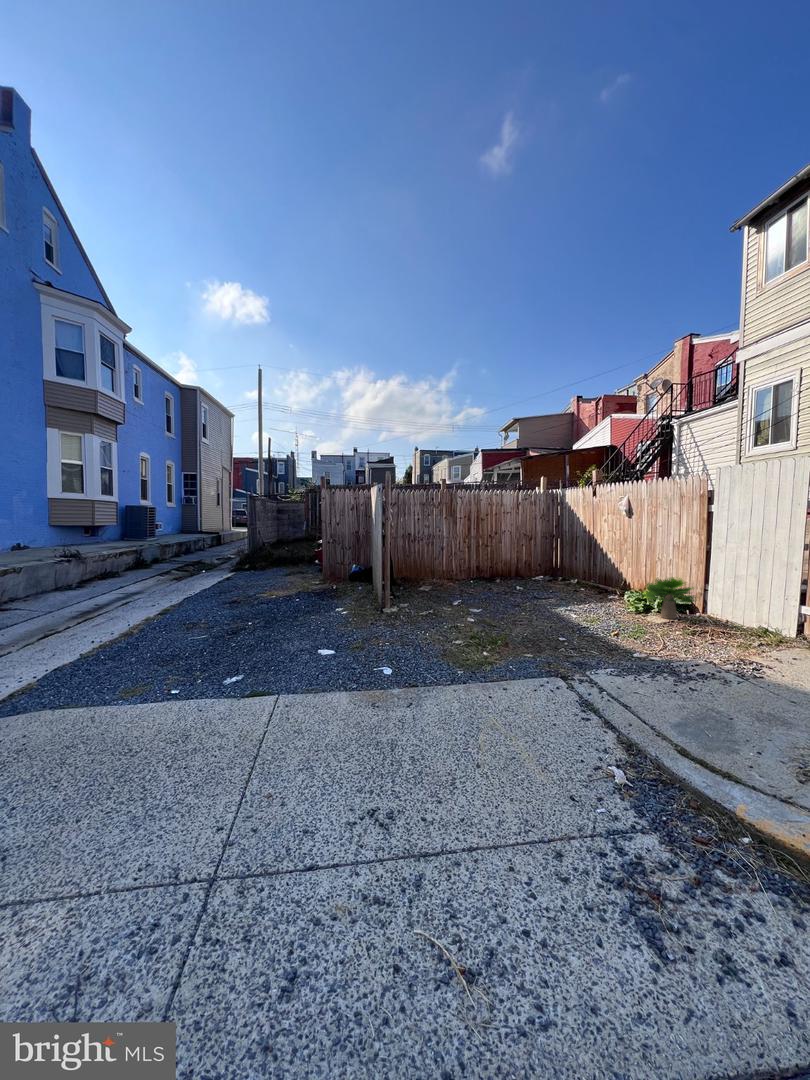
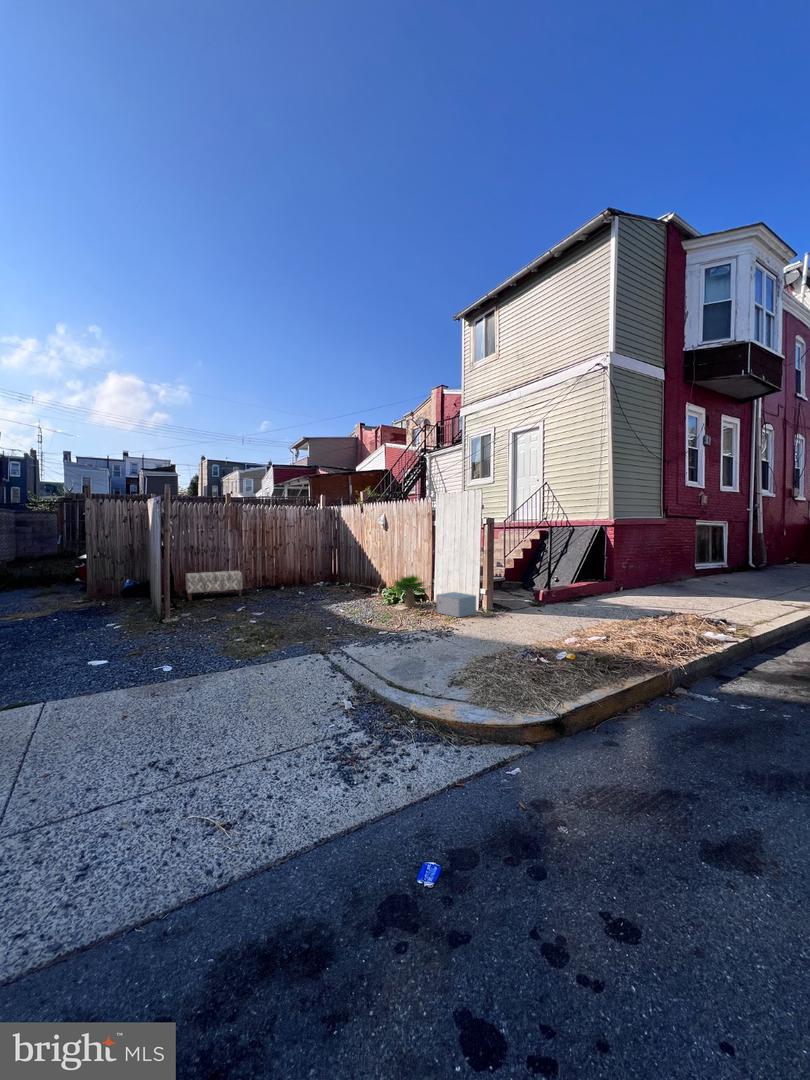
bench: none [404,560,459,588] -> present [186,571,243,600]
storage box: none [714,605,786,644] -> present [436,592,476,617]

